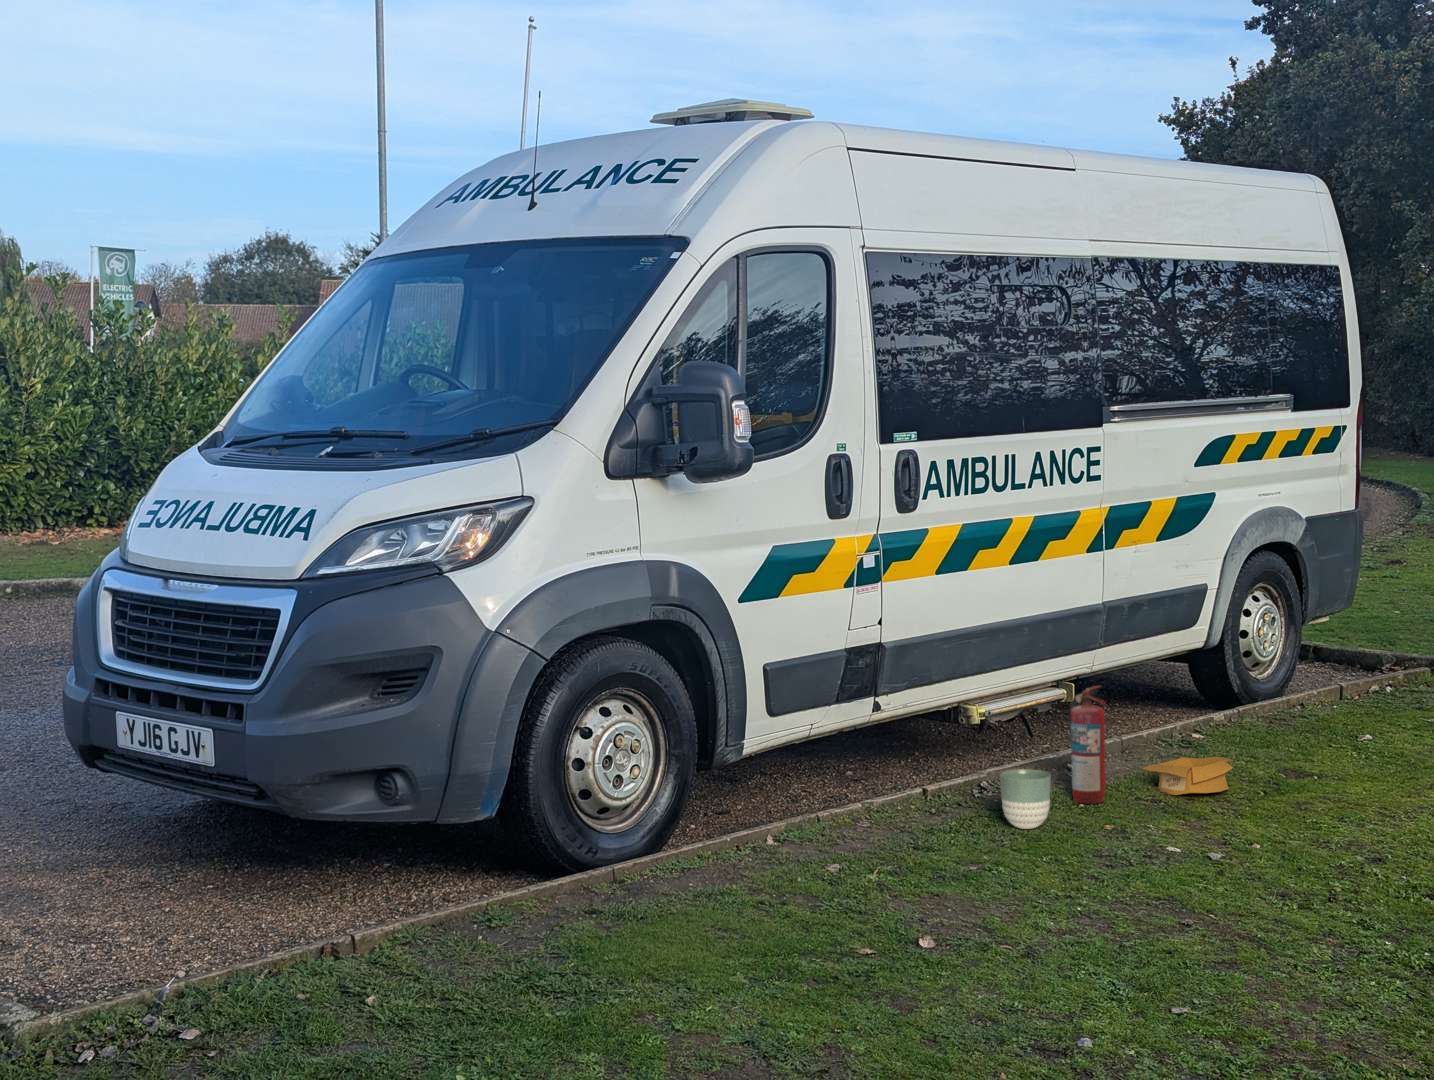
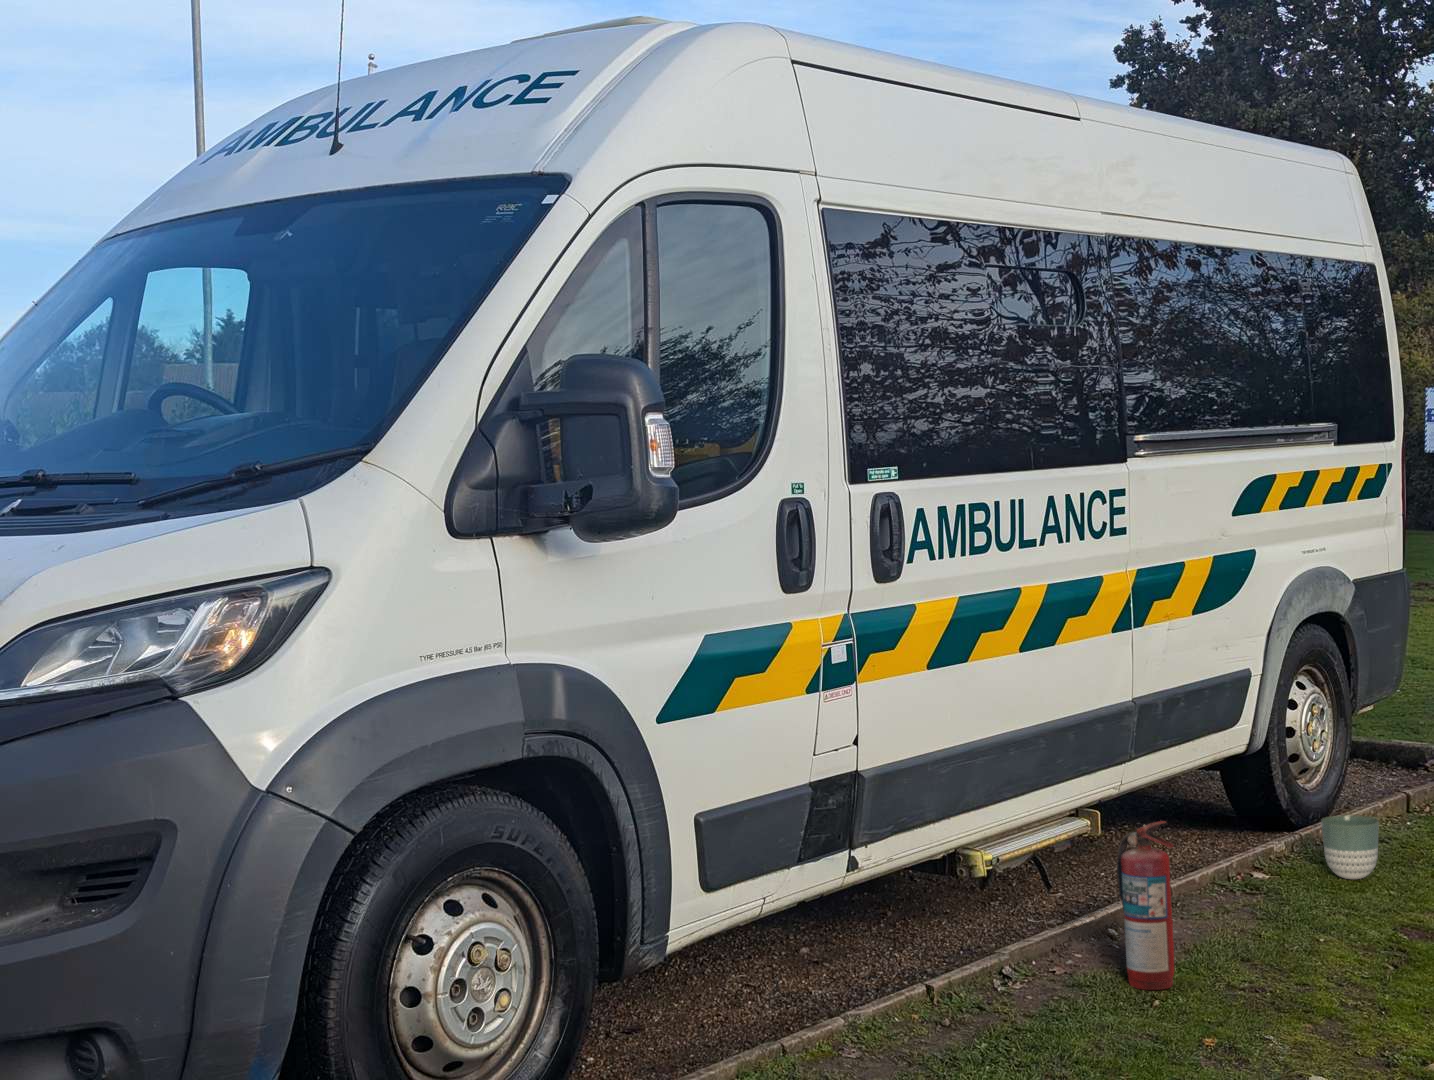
cardboard box: present [1142,756,1234,795] -> none [1214,910,1341,969]
planter: present [1000,769,1051,829] -> present [1321,815,1378,879]

